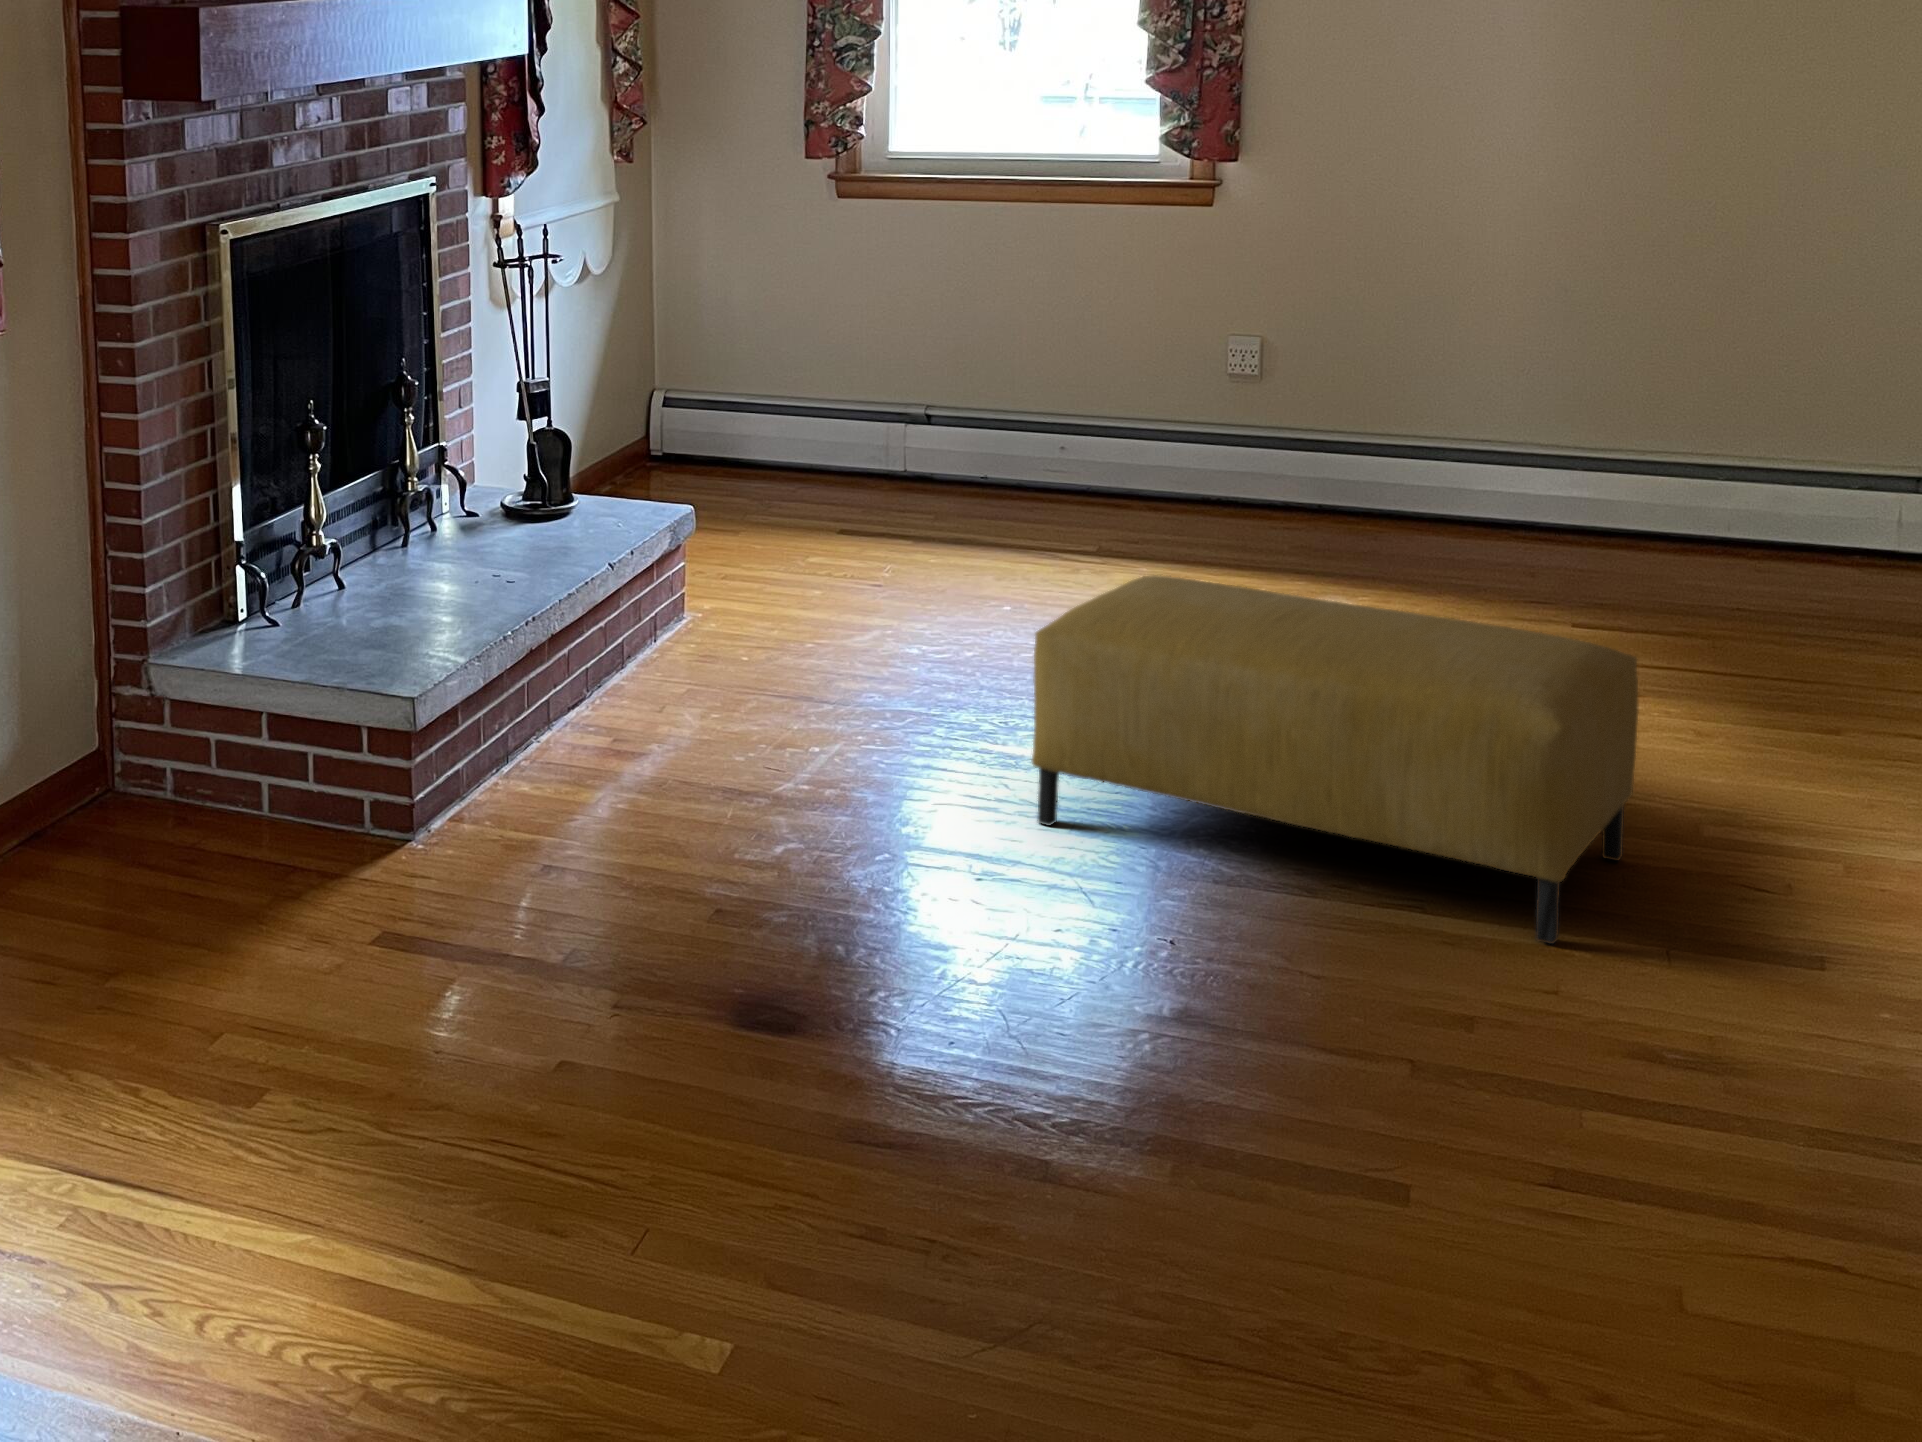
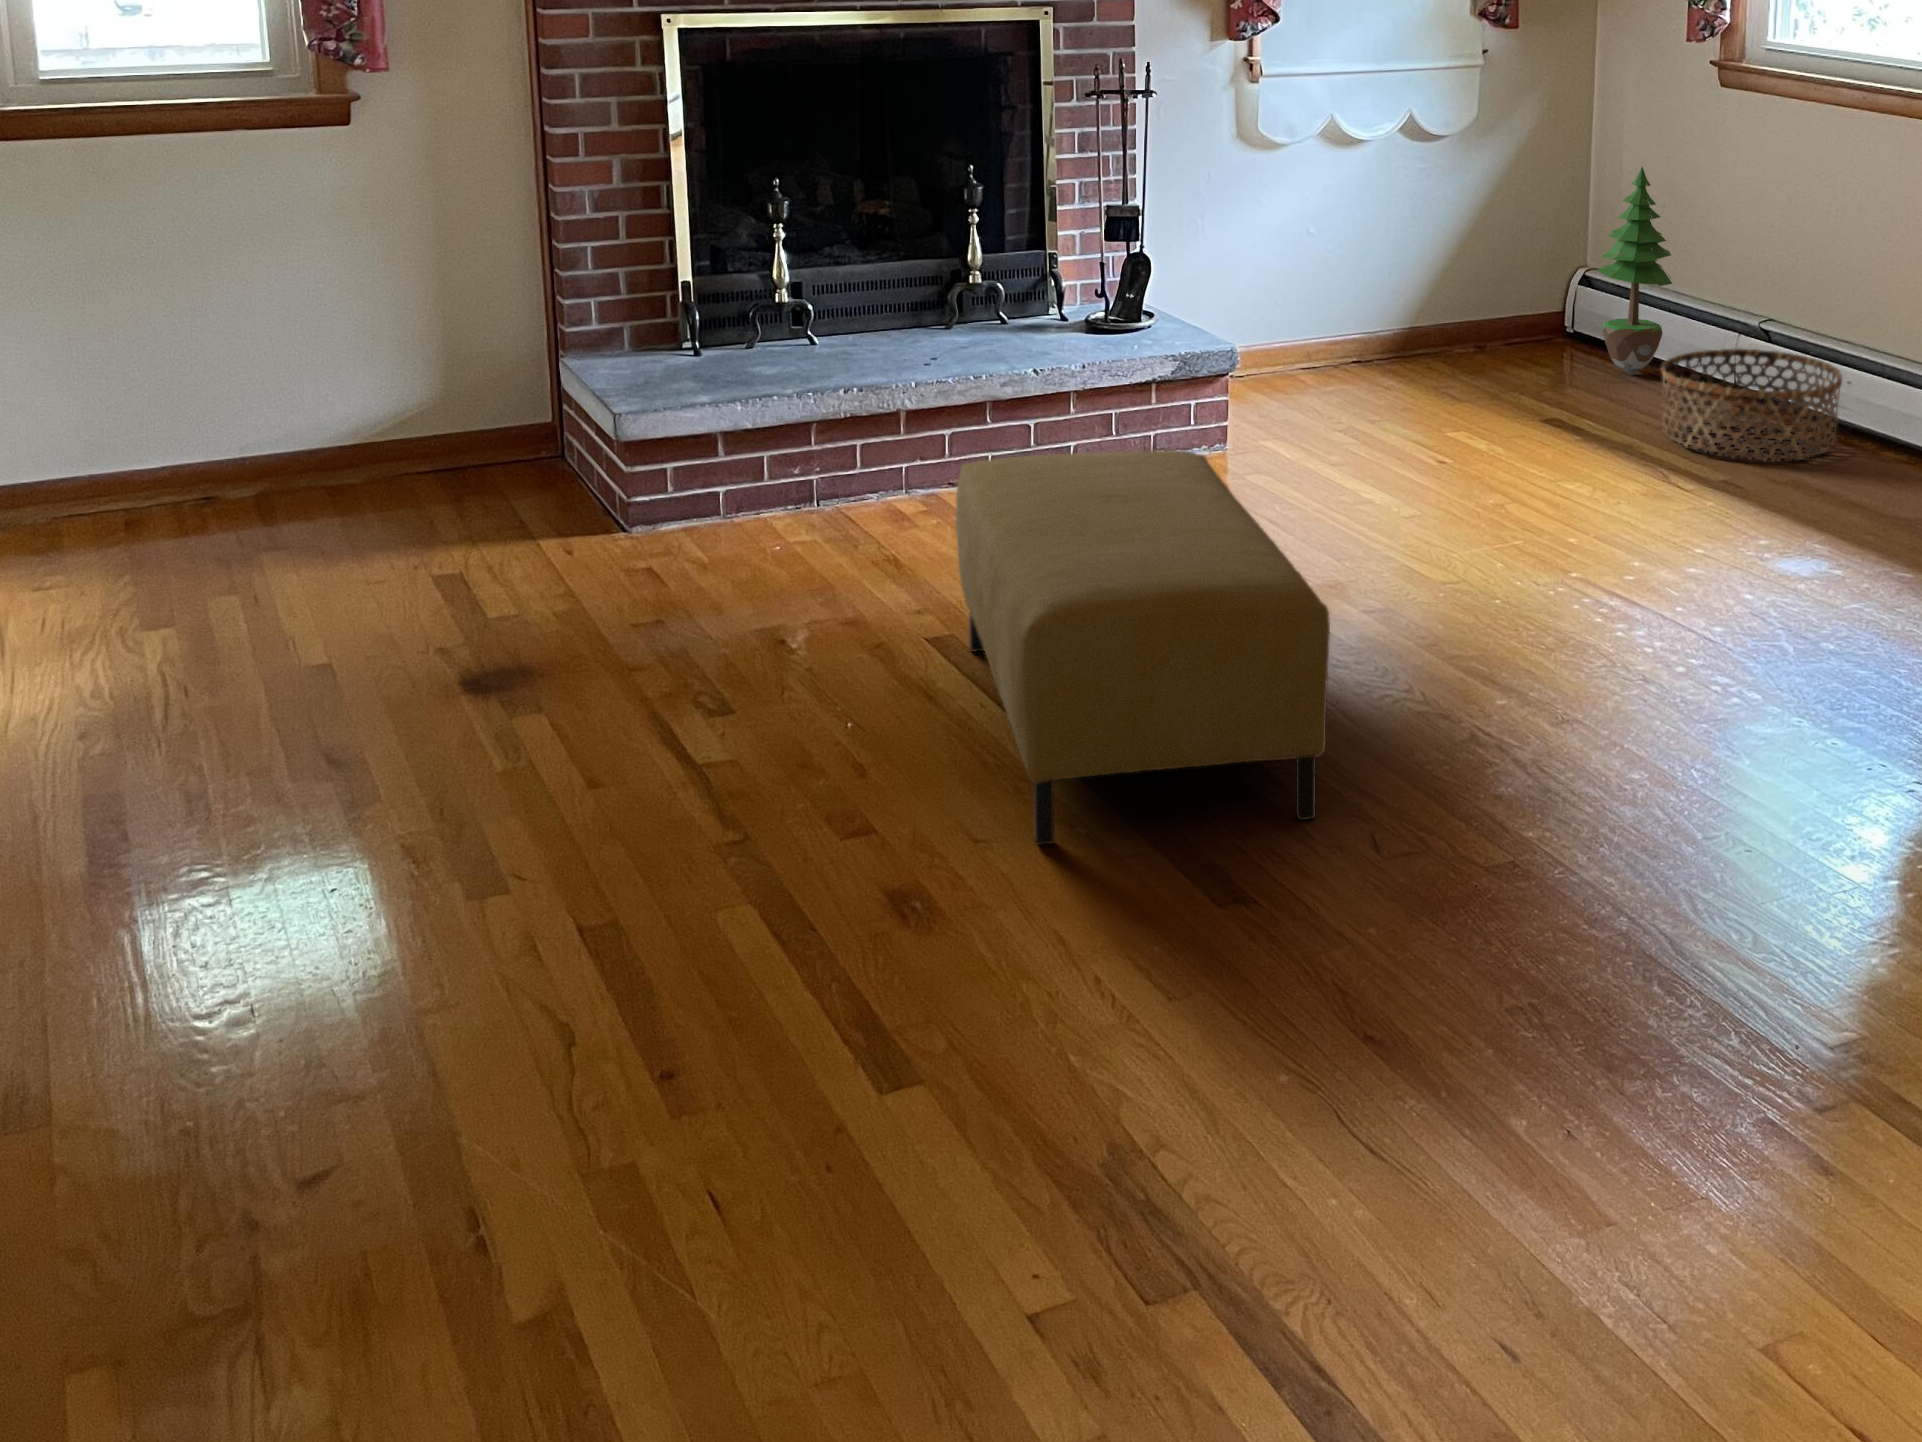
potted tree: none [751,278,824,478] -> present [1598,167,1672,374]
basket: none [934,427,1104,525] -> present [1661,349,1842,462]

